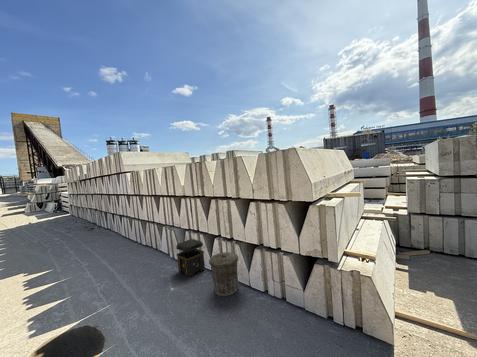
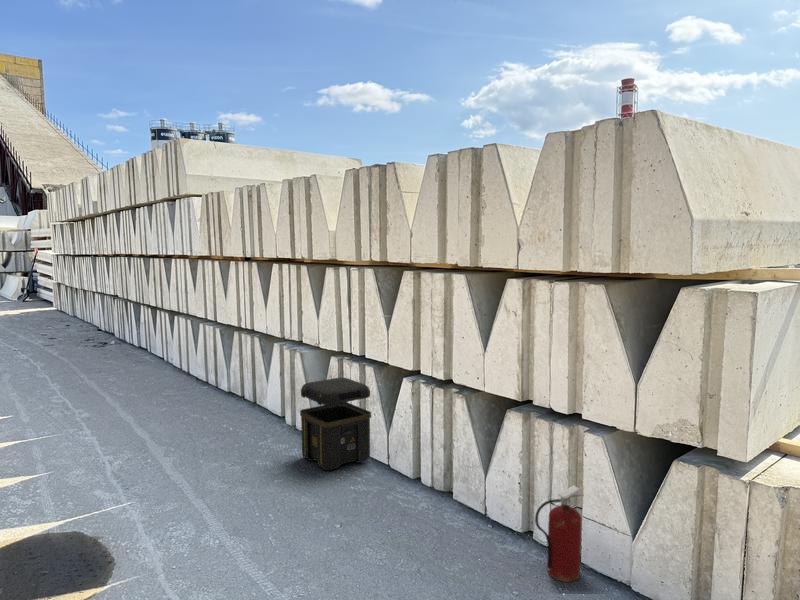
trash can: present [209,252,238,296] -> none [380,416,460,525]
fire extinguisher: none [270,275,287,312] -> present [535,485,583,582]

